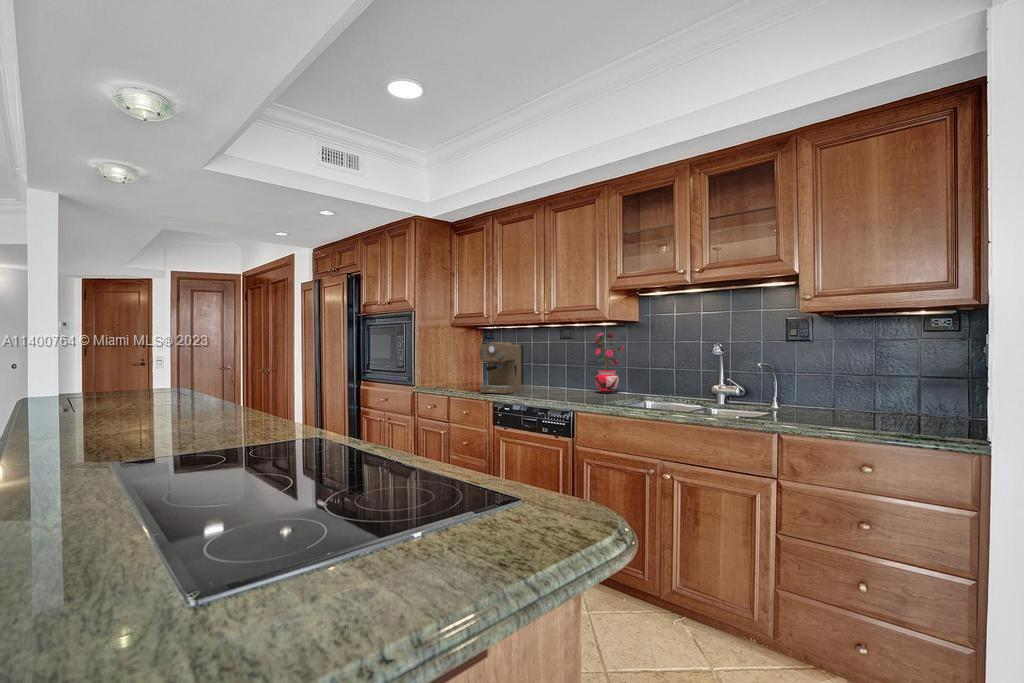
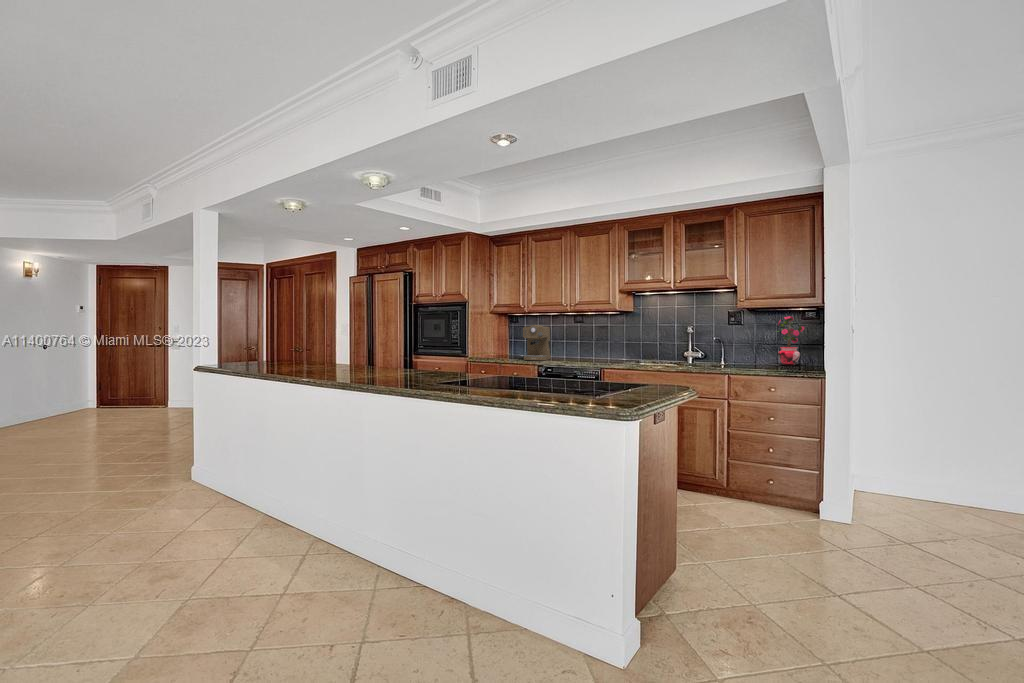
potted plant: present [595,333,624,393] -> present [777,316,804,366]

